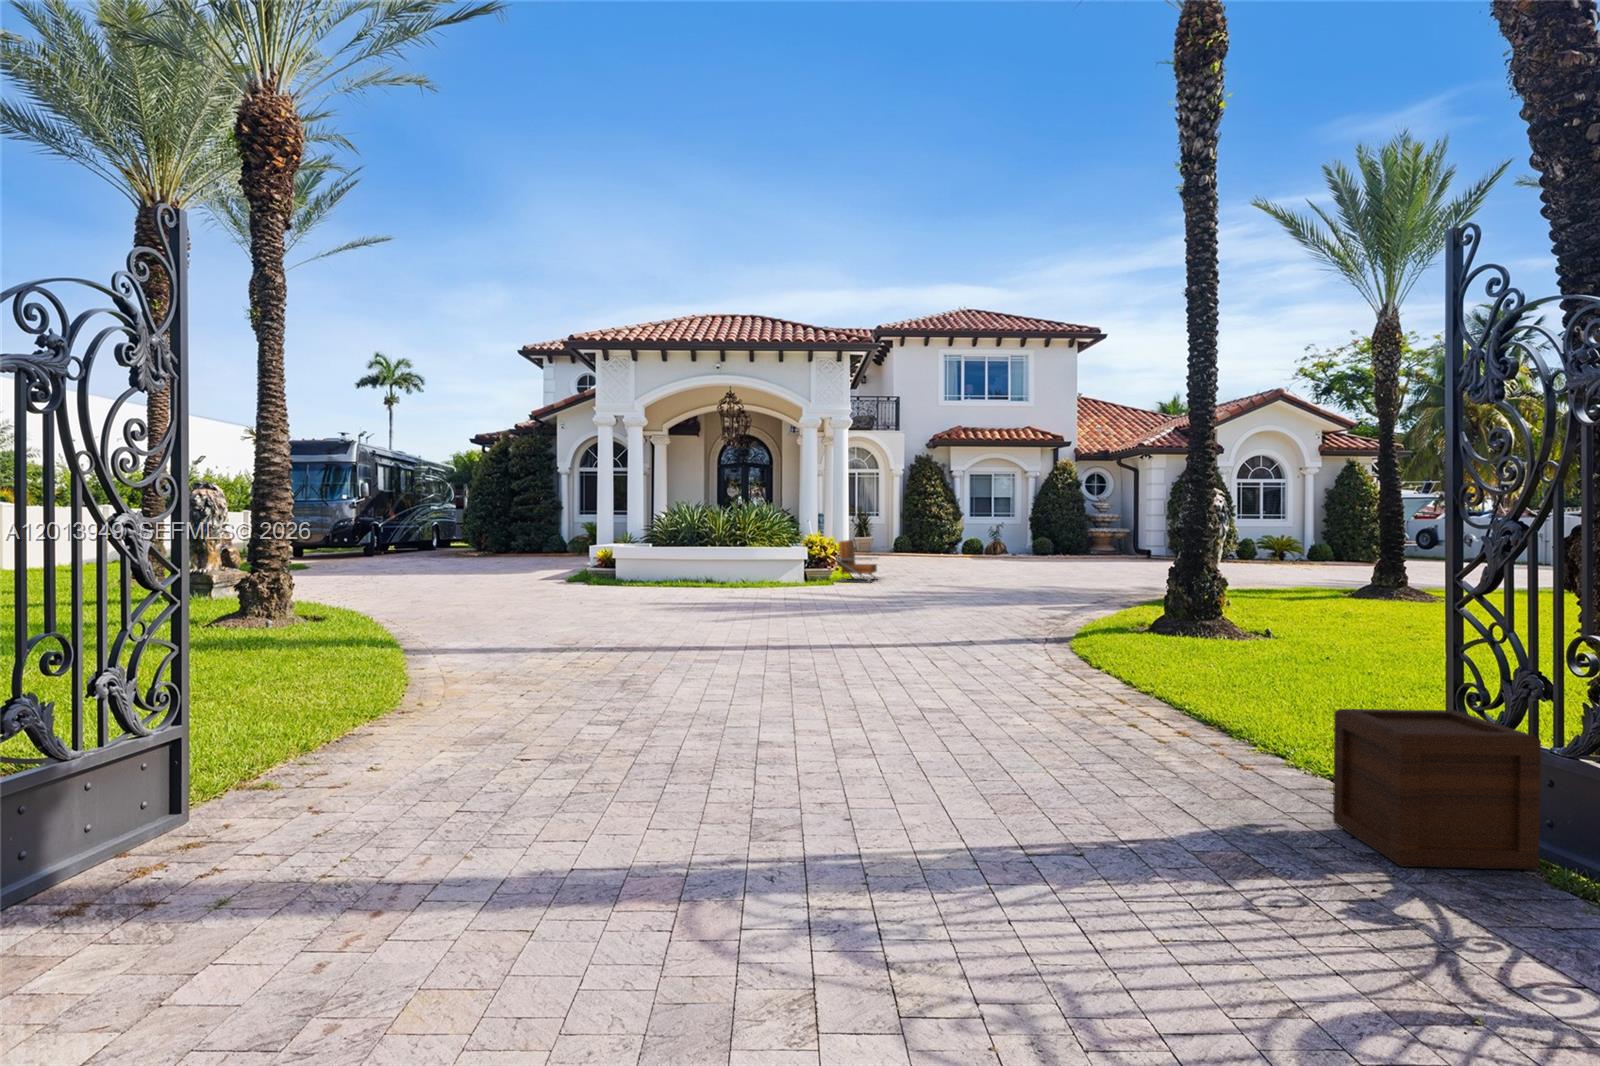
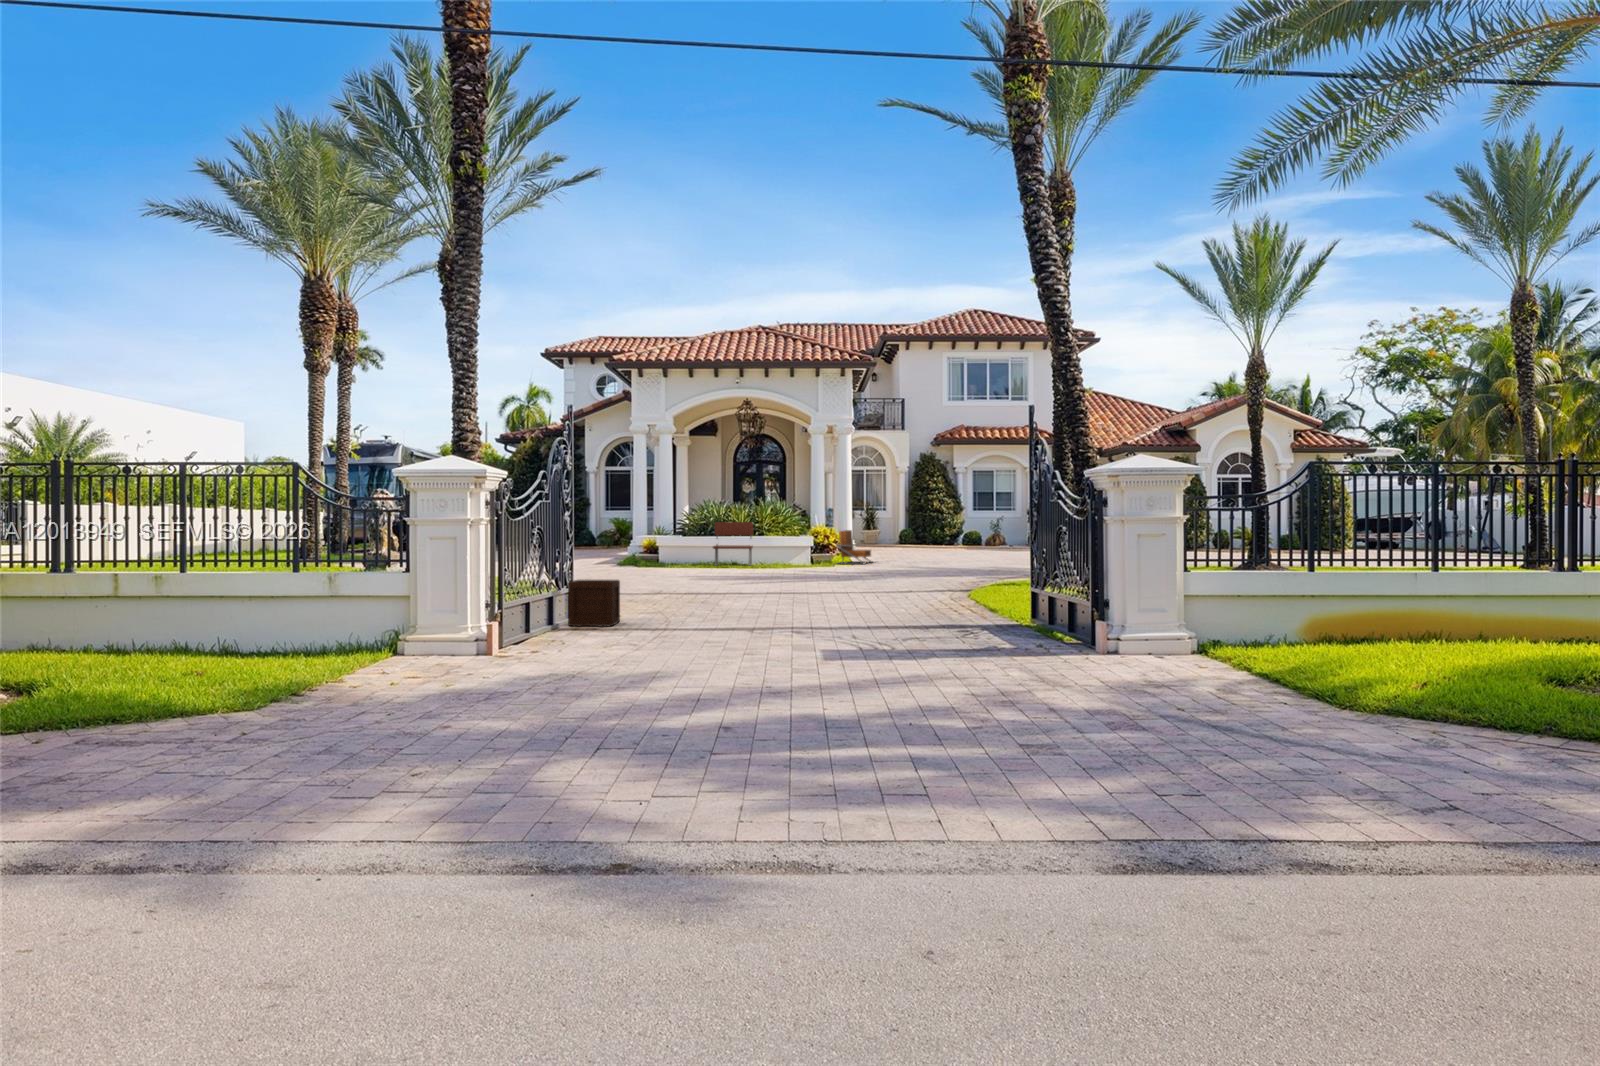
bench: none [682,530,733,585] -> present [713,522,753,565]
wooden crate: present [1333,709,1541,870] -> present [568,580,620,626]

